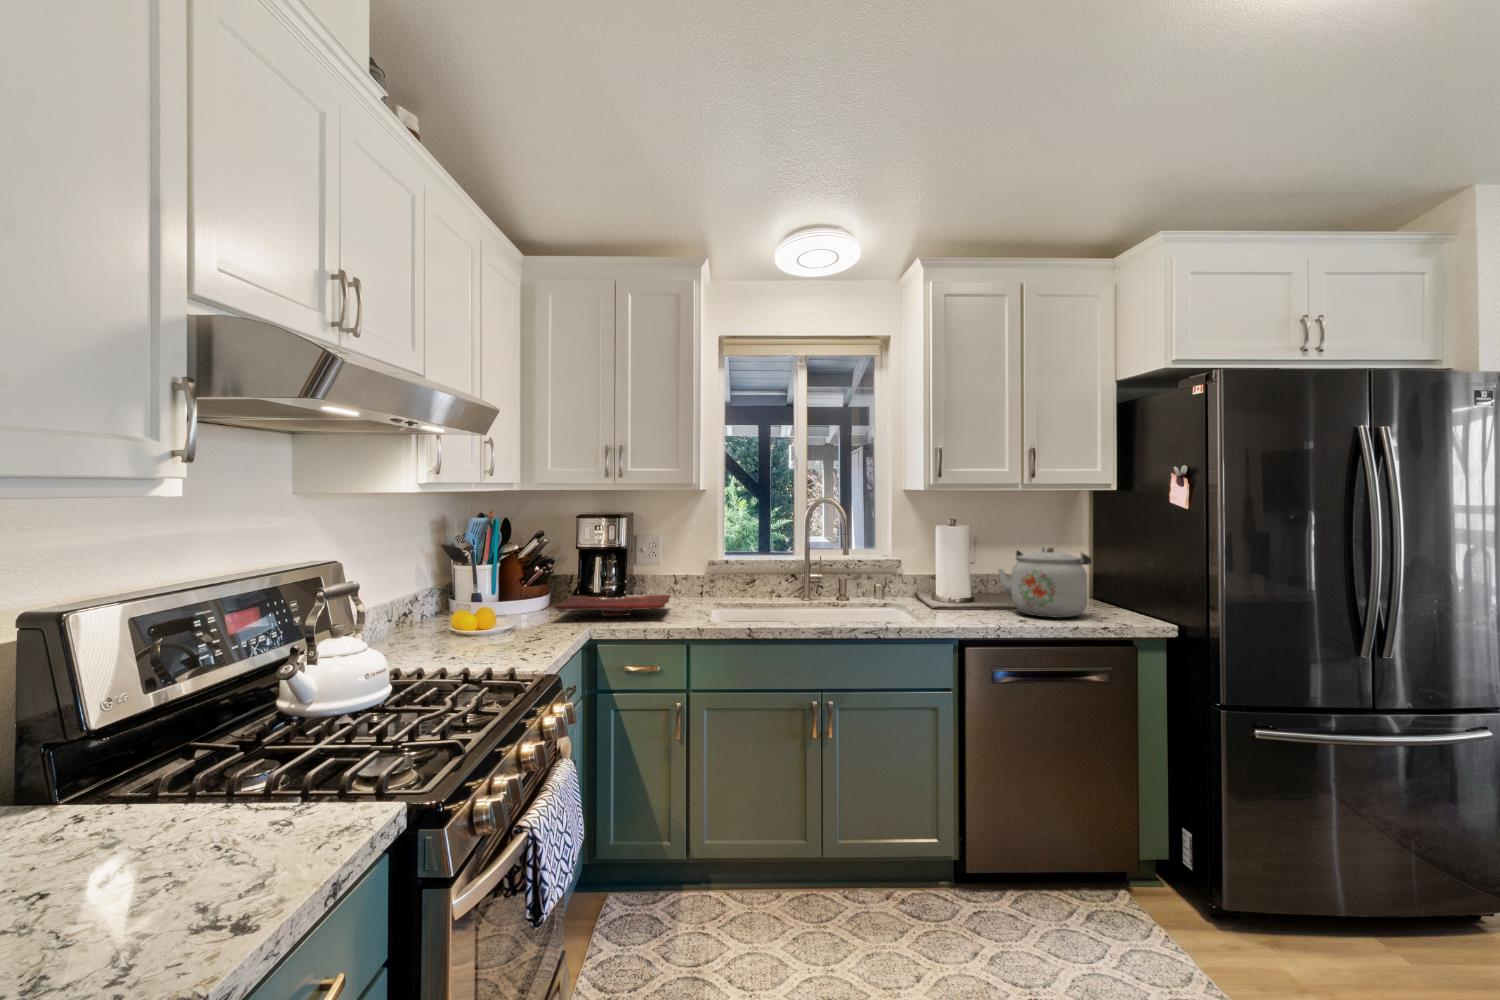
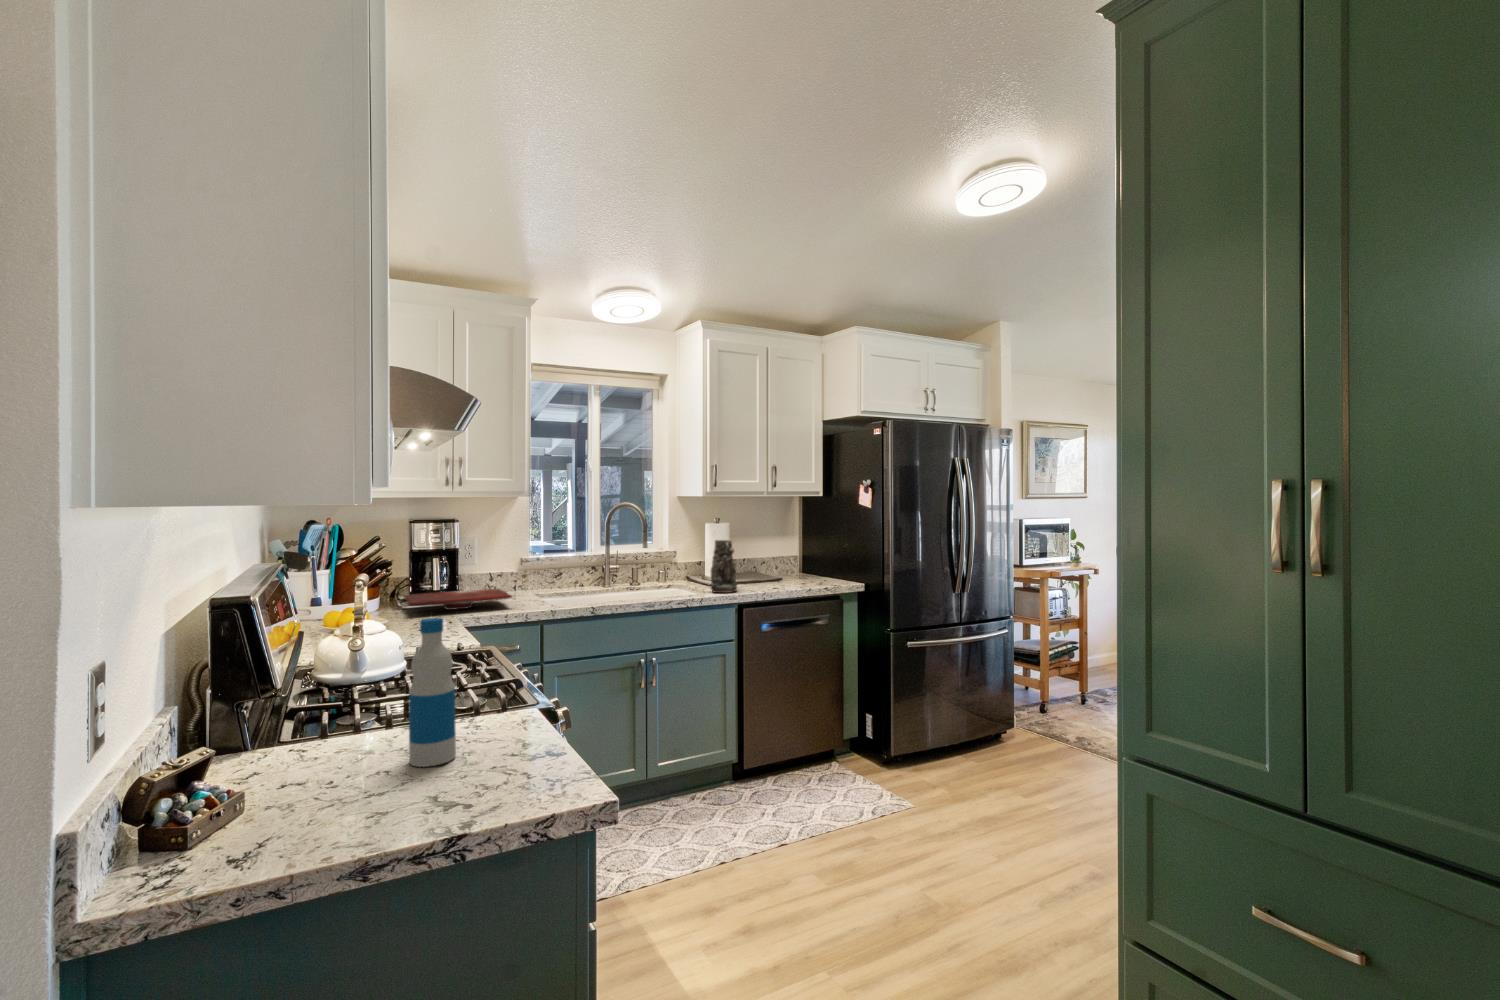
kettle: present [998,547,1091,618] -> none [753,536,812,585]
vase: none [921,549,960,622] -> present [711,540,737,593]
bottle: none [60,659,153,906] -> present [409,618,456,767]

